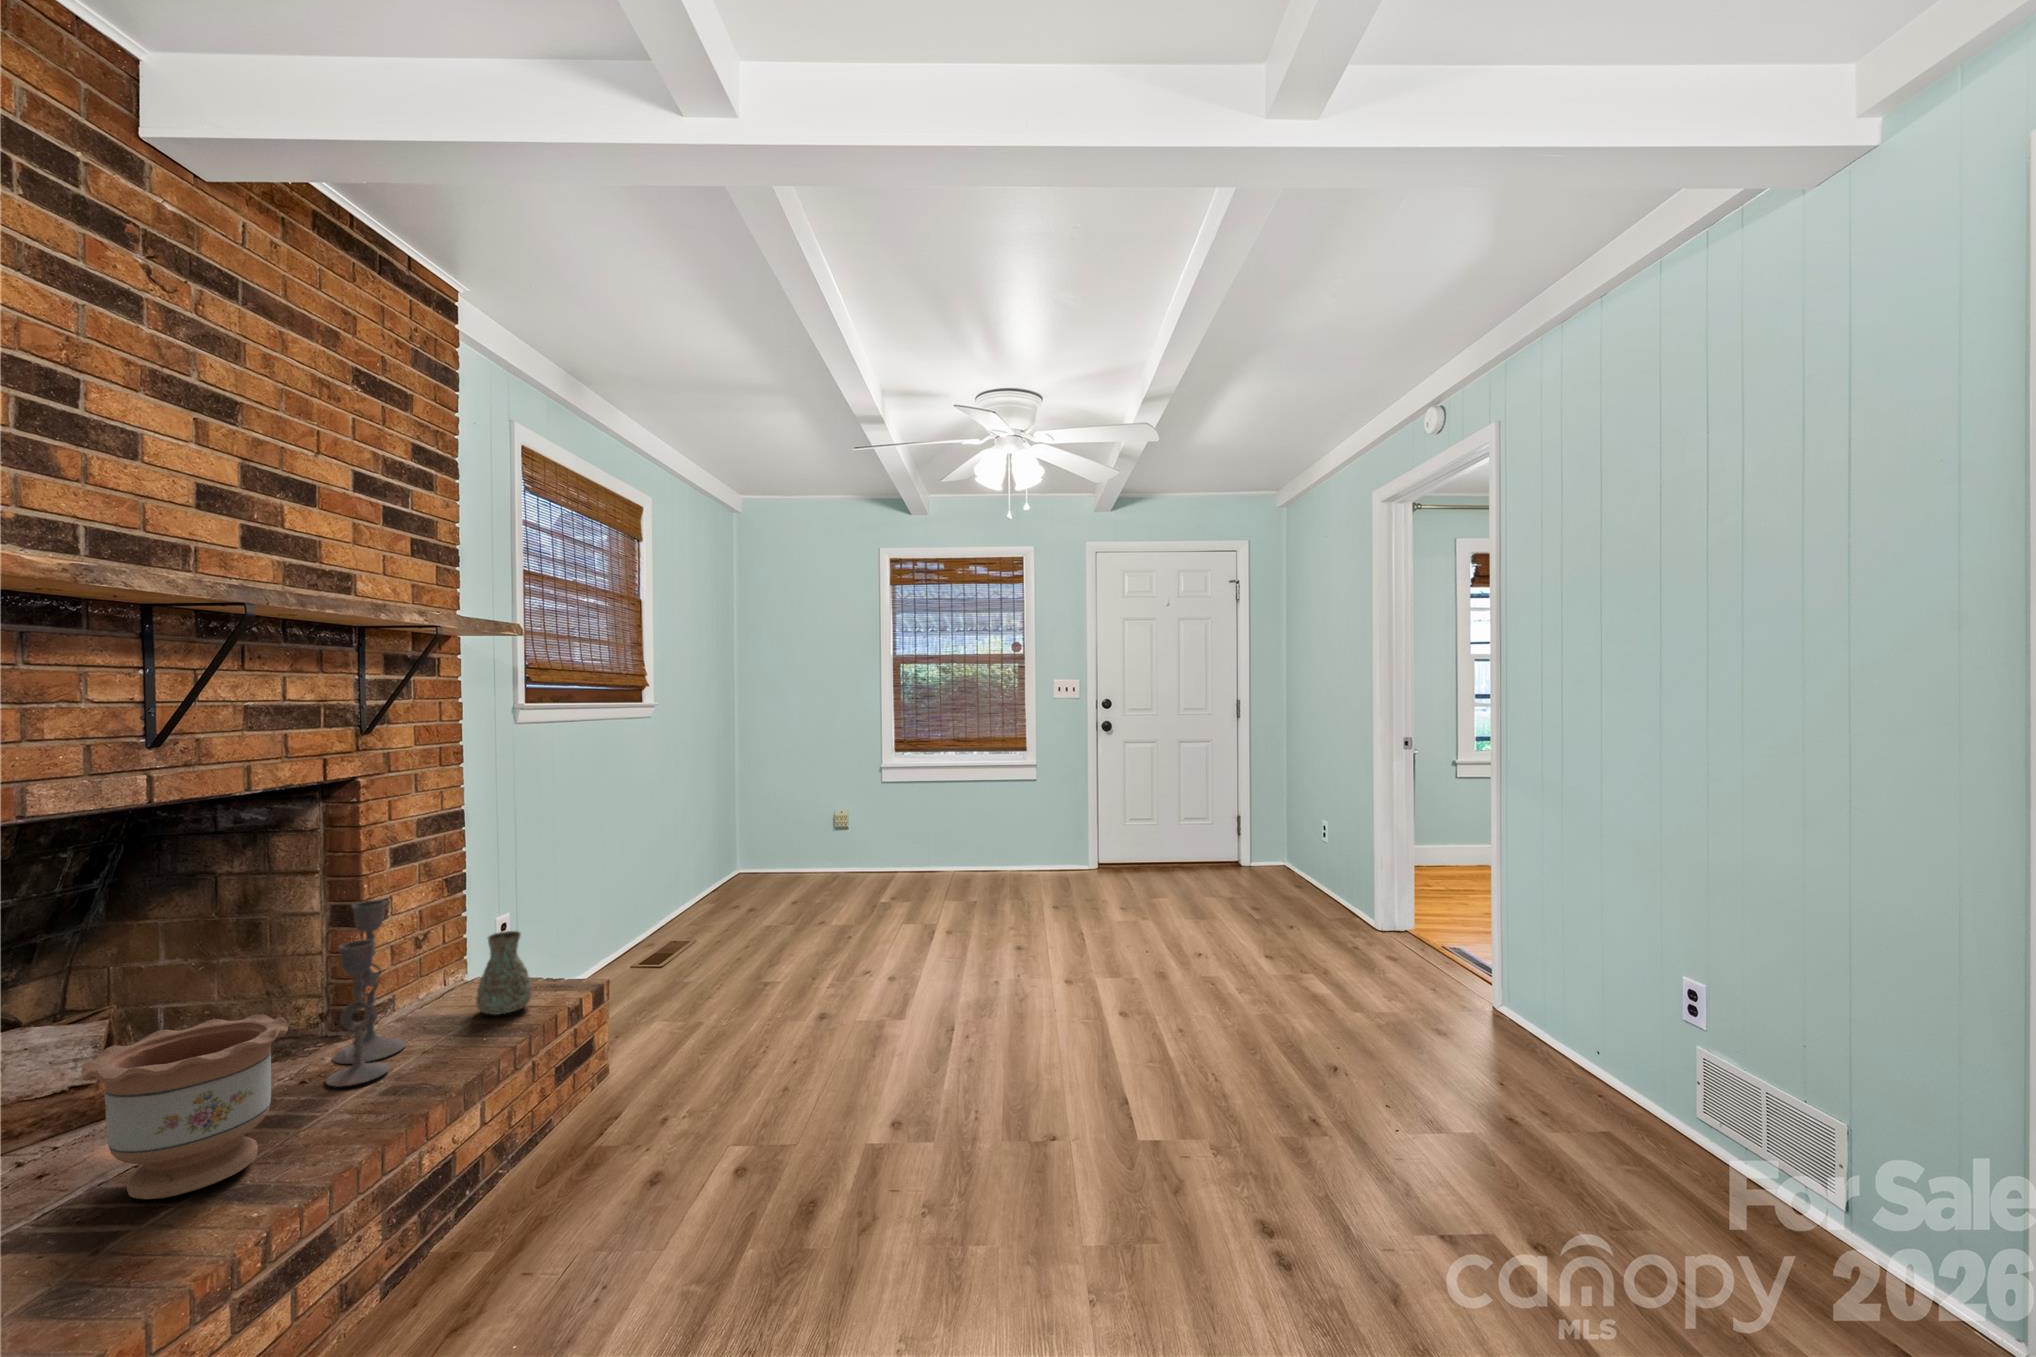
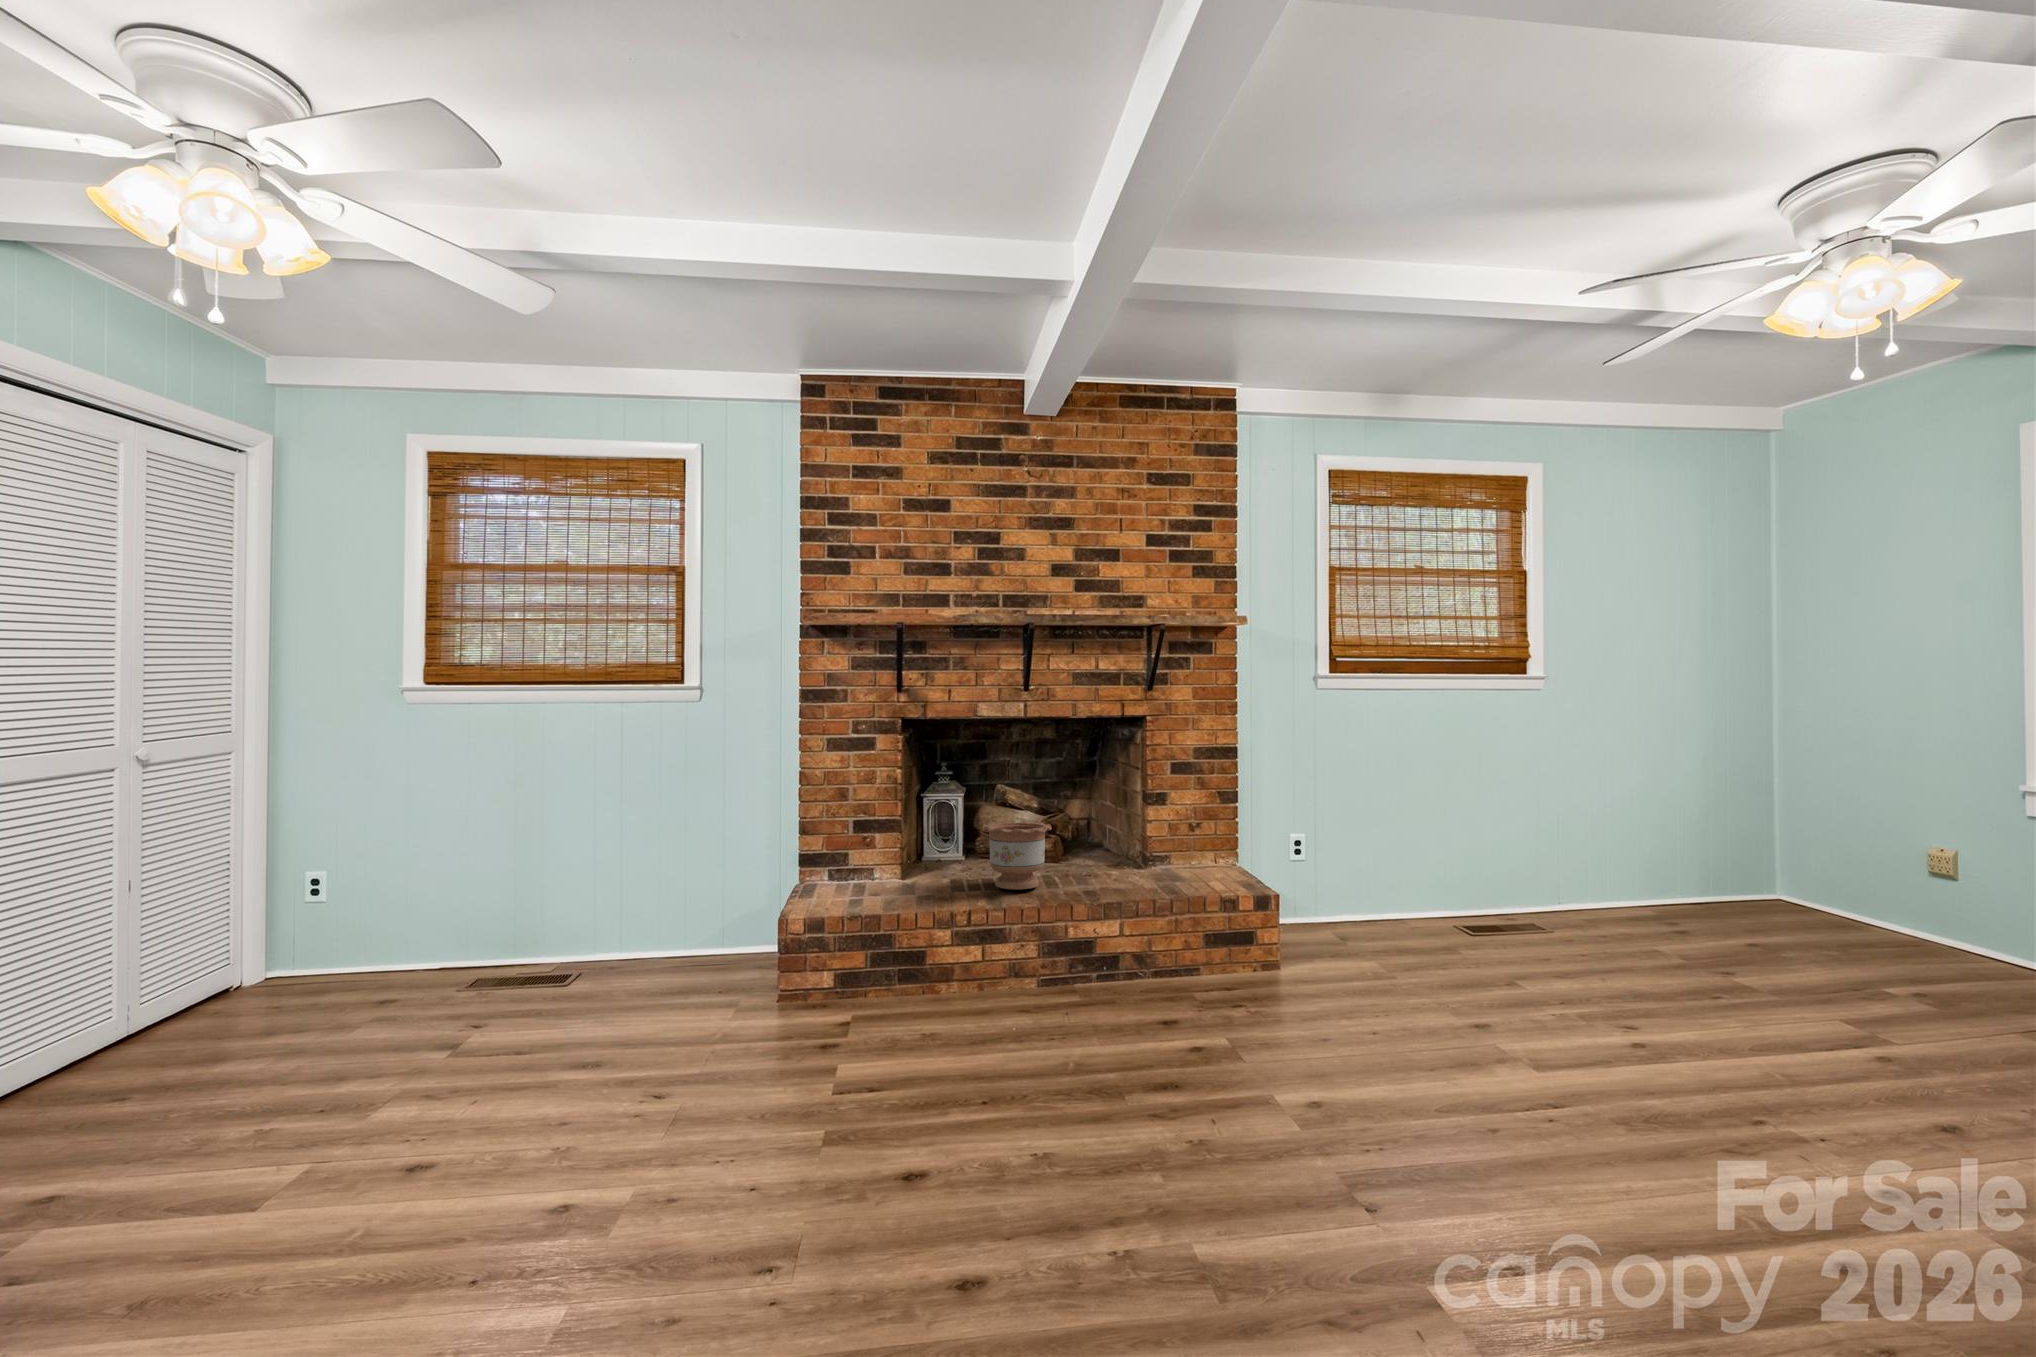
candlestick: present [326,900,406,1087] -> none [1098,786,1153,881]
decorative vase: present [476,931,532,1015] -> none [1195,825,1227,878]

